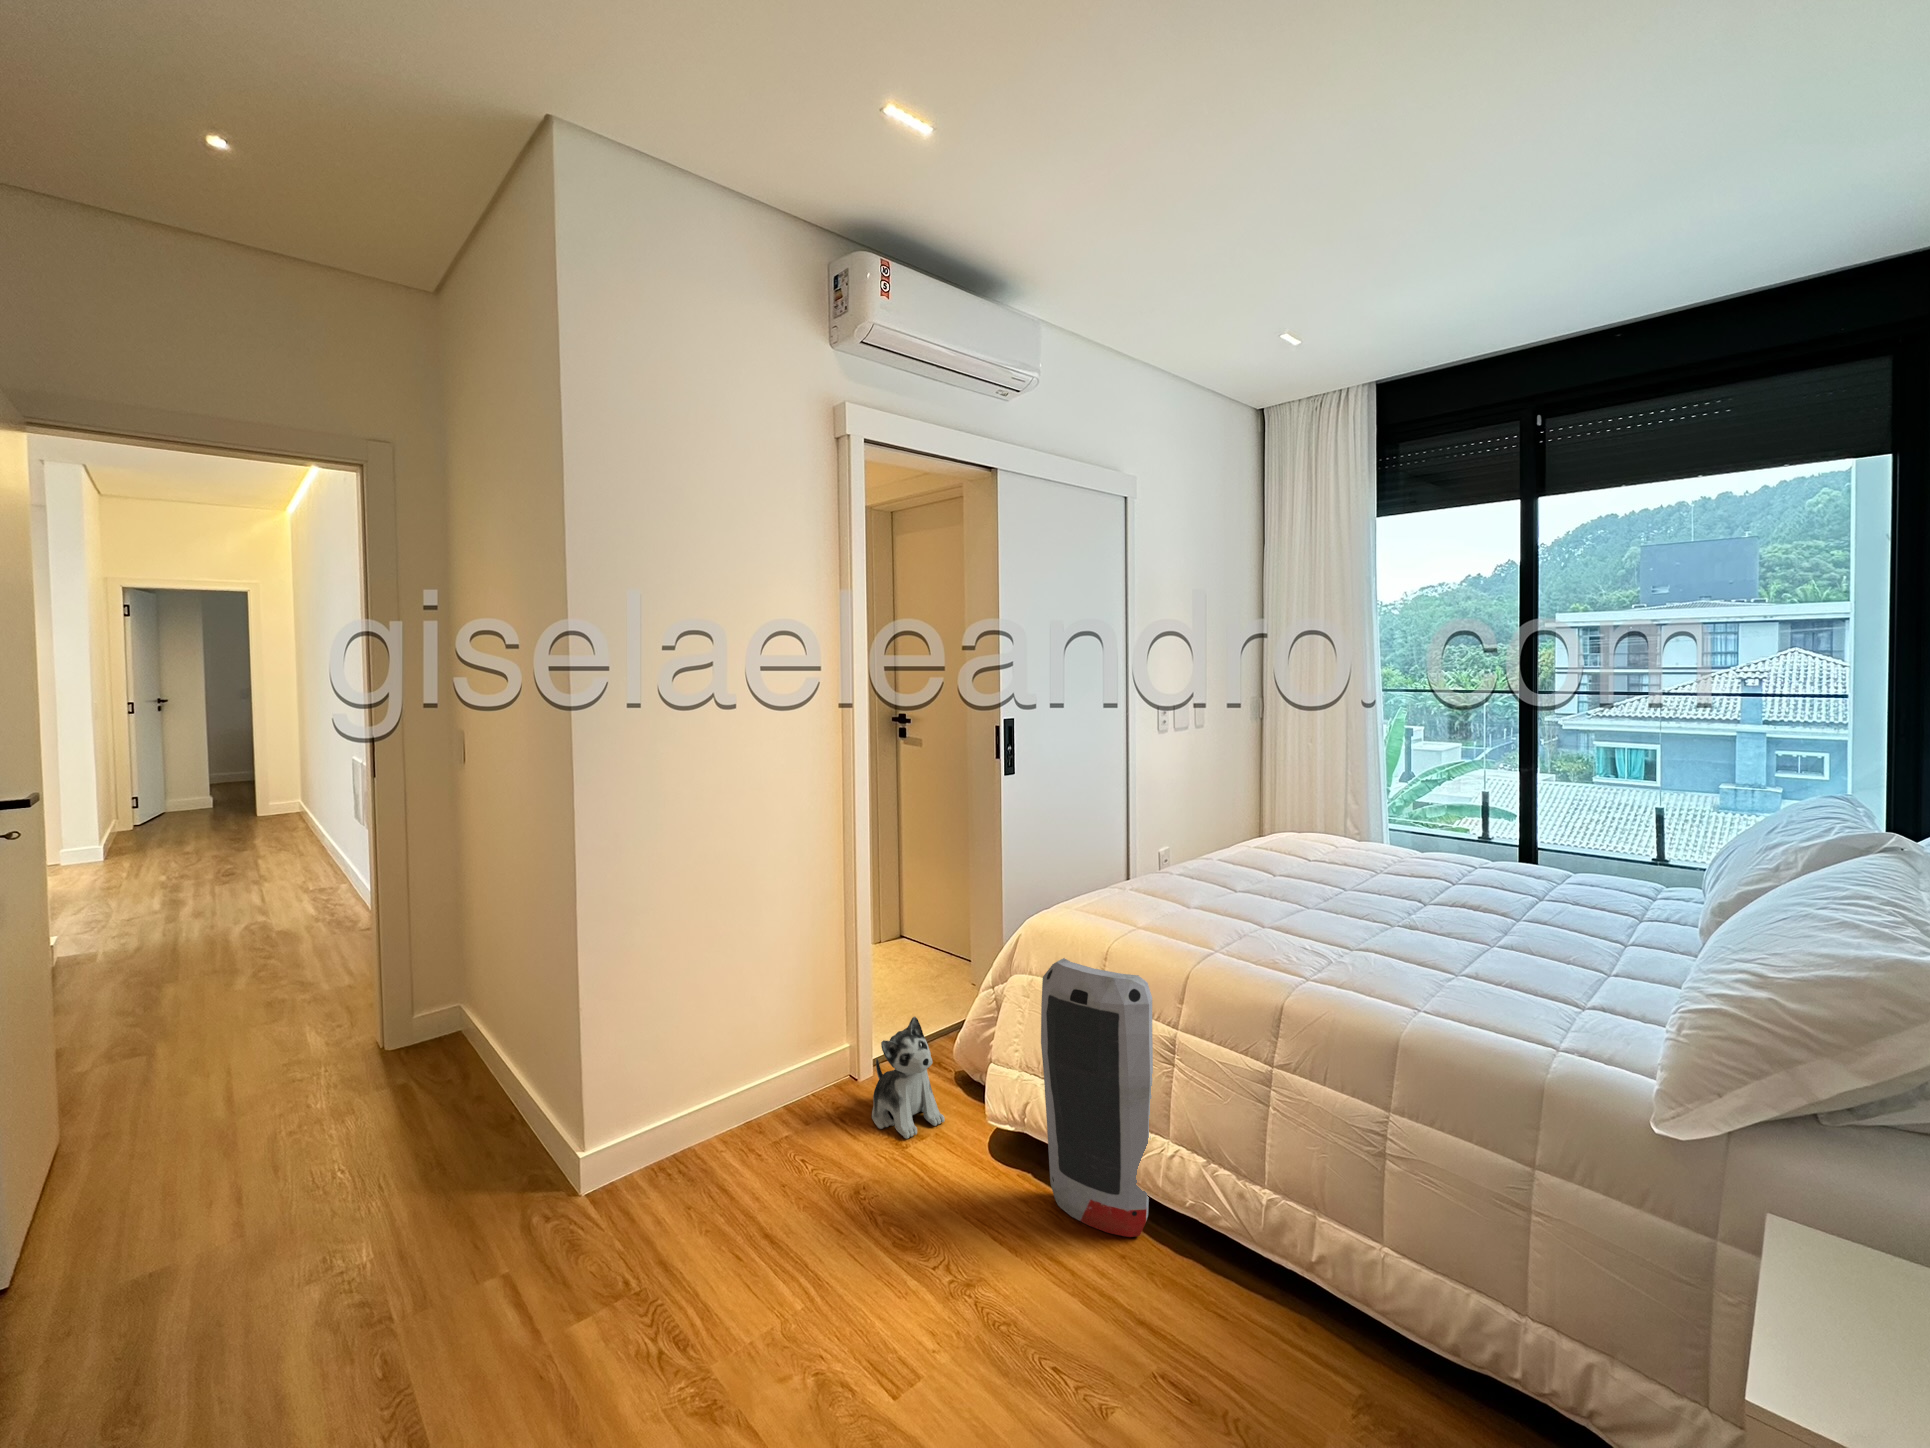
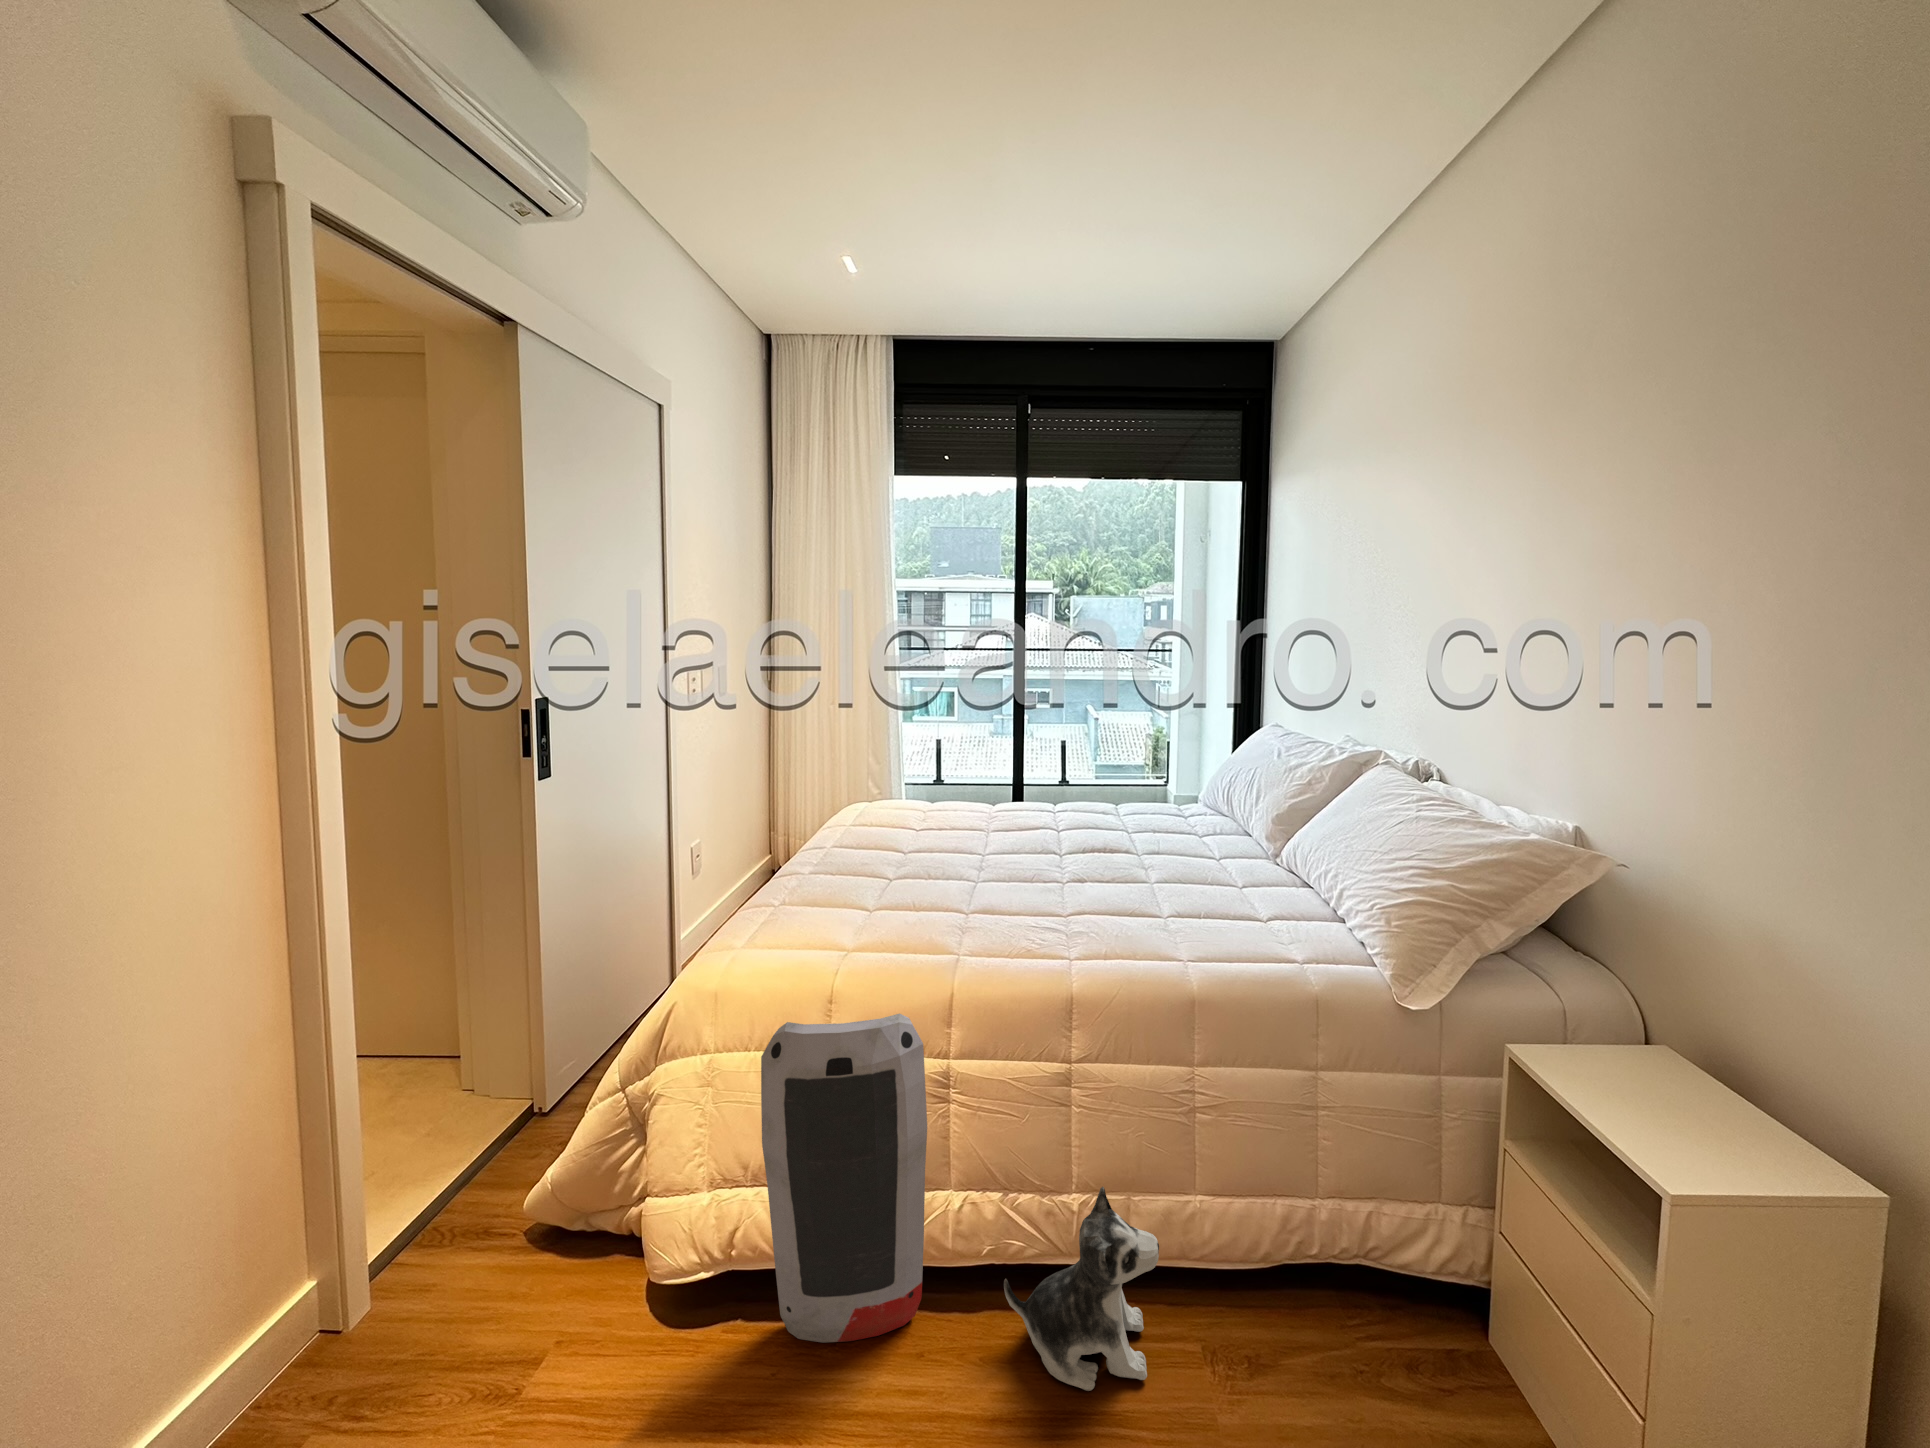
plush toy: present [872,1017,945,1139] -> present [1004,1187,1159,1391]

